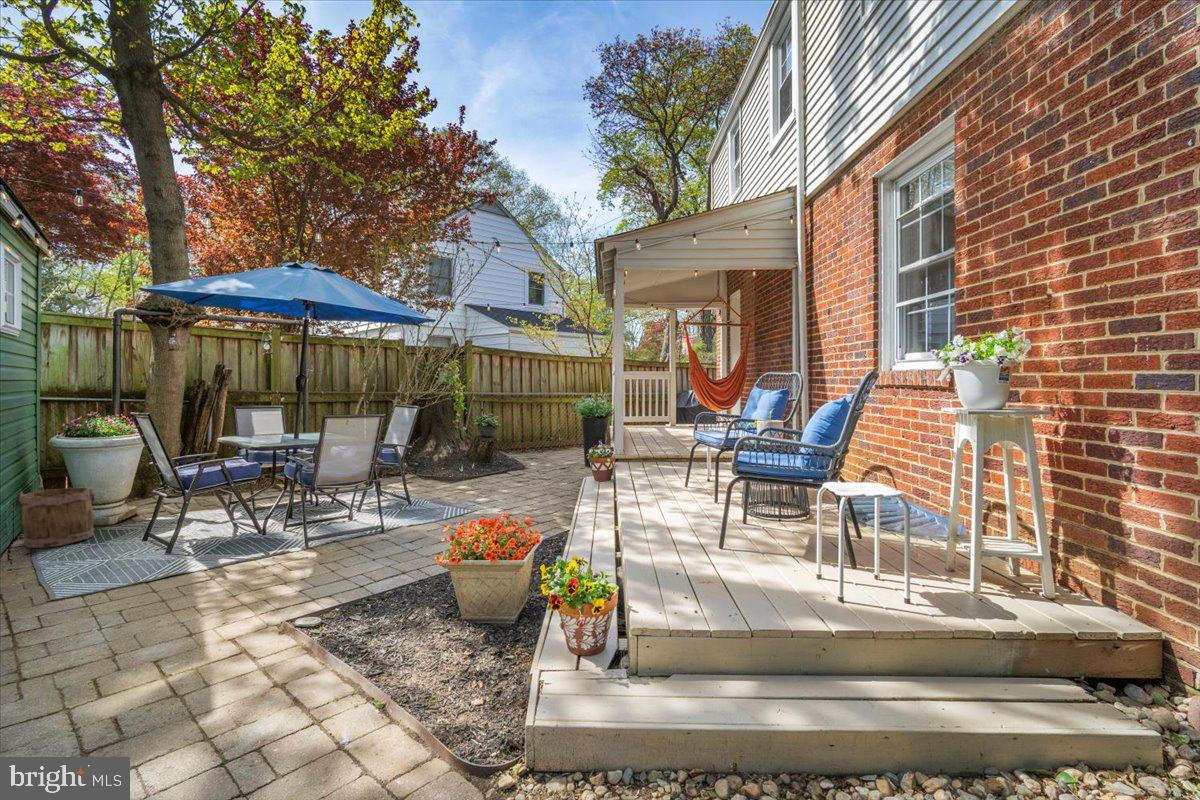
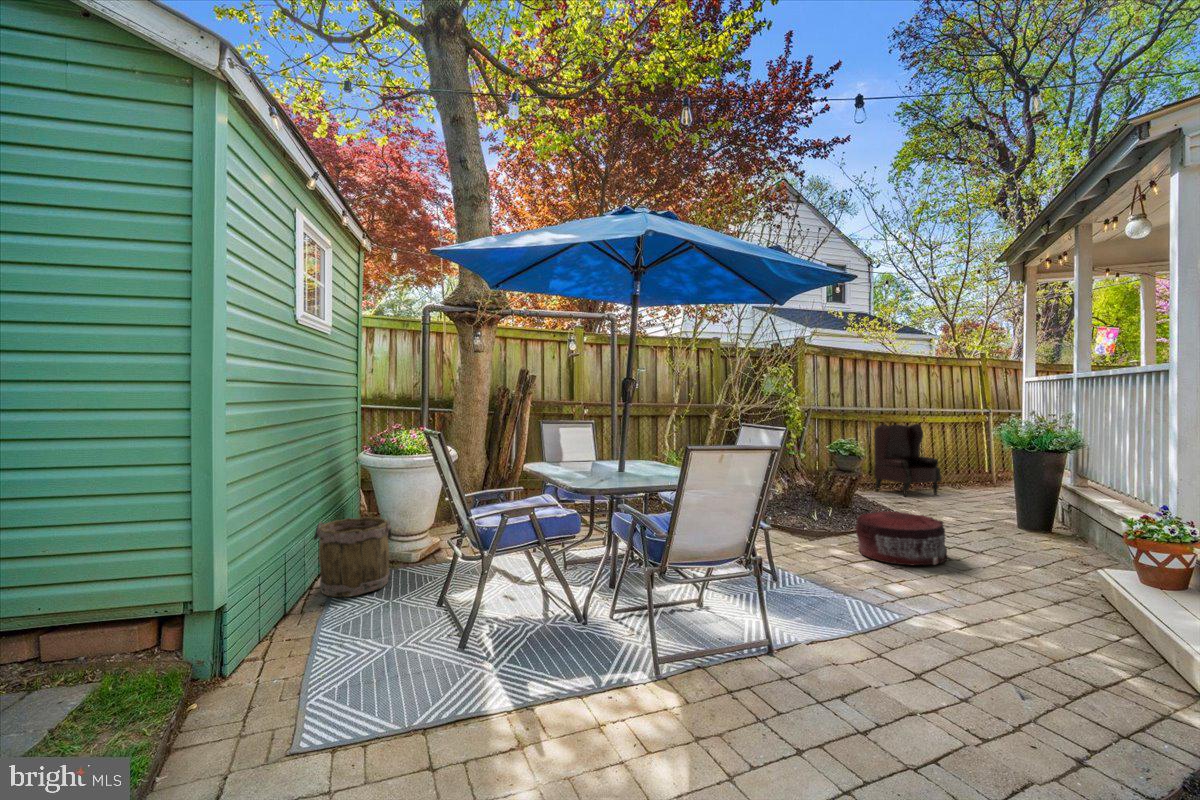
armchair: none [526,405,568,456] -> present [874,424,941,497]
pouf: none [477,461,528,491] -> present [856,511,948,565]

